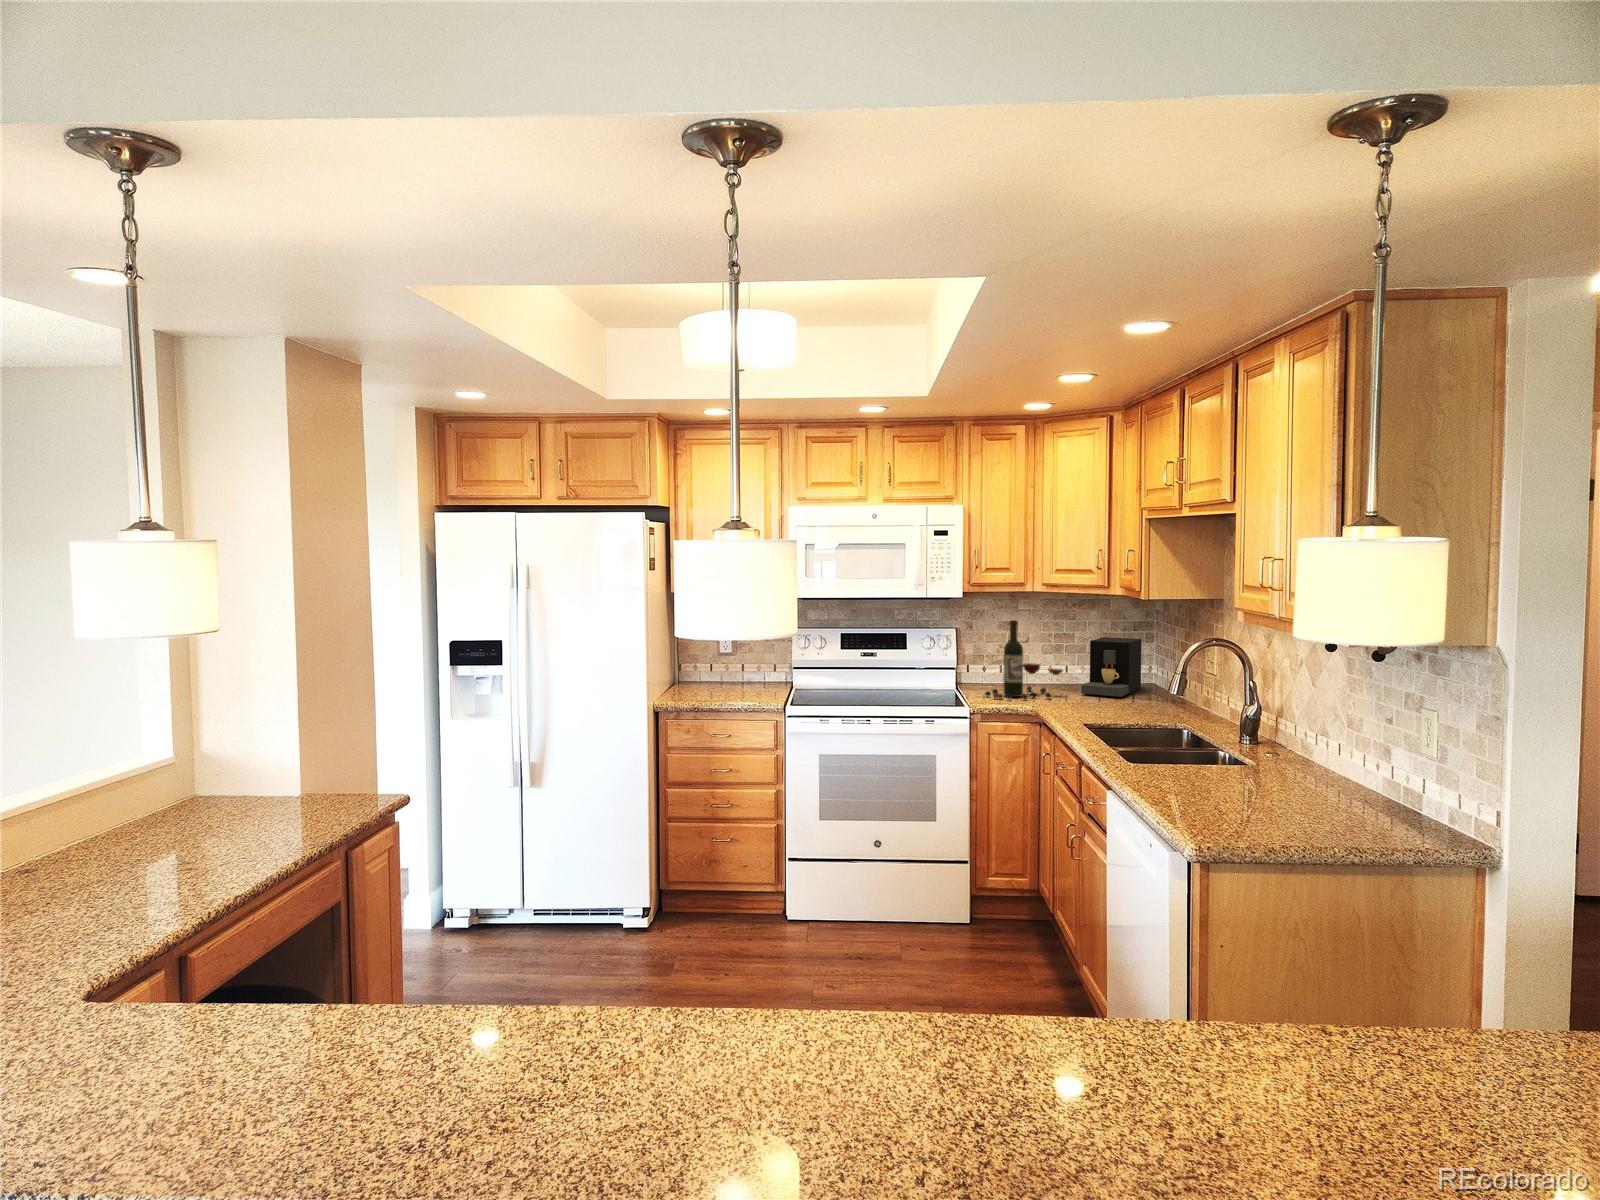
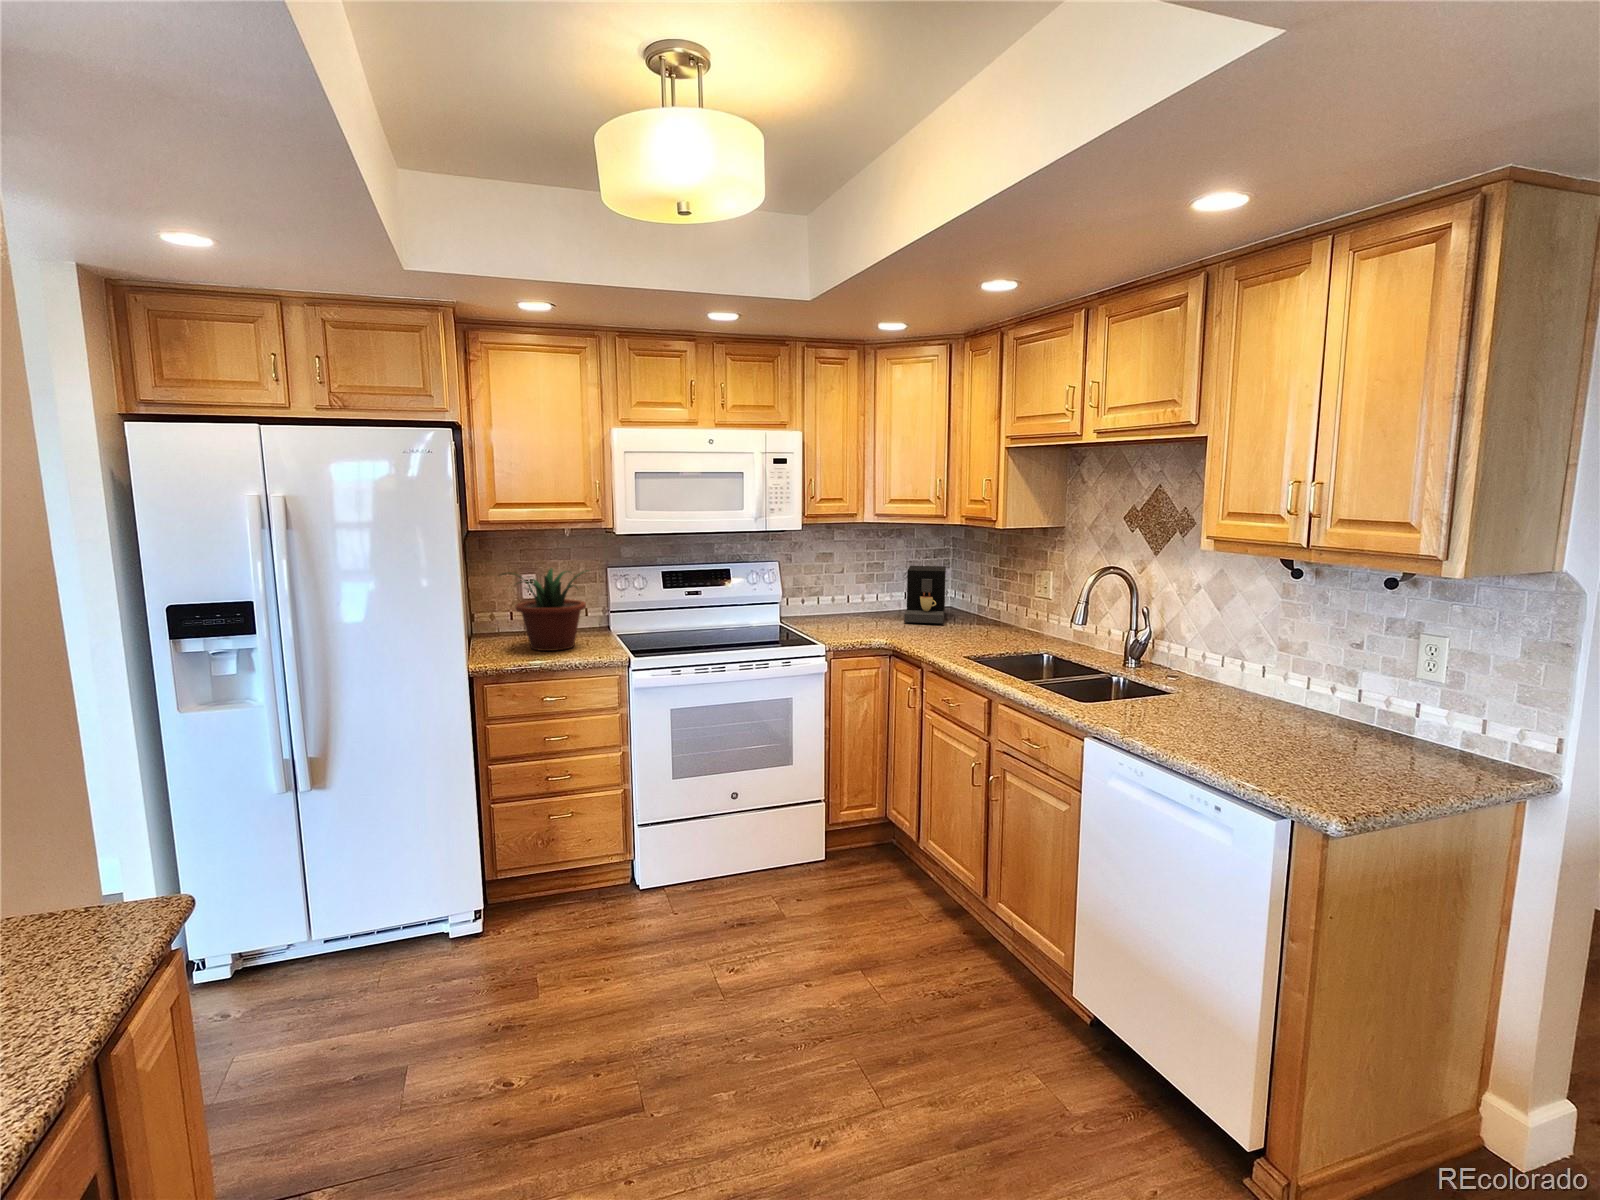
wine bottle: present [985,620,1063,699] -> none [821,553,893,633]
potted plant: none [692,627,768,697] -> present [501,569,587,651]

